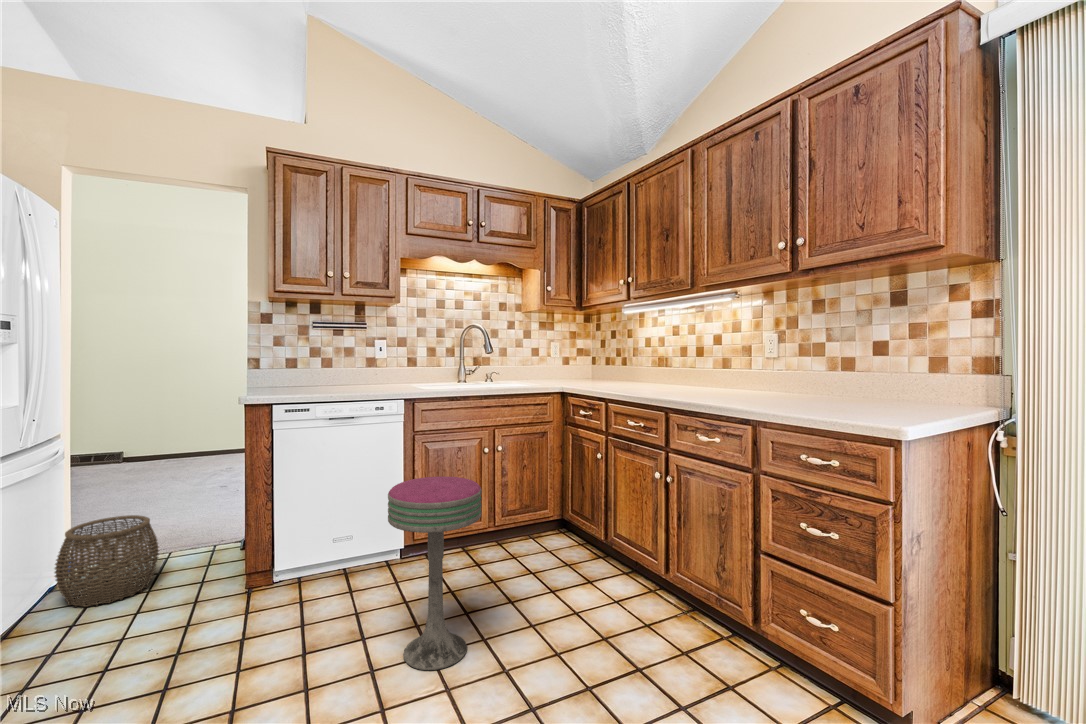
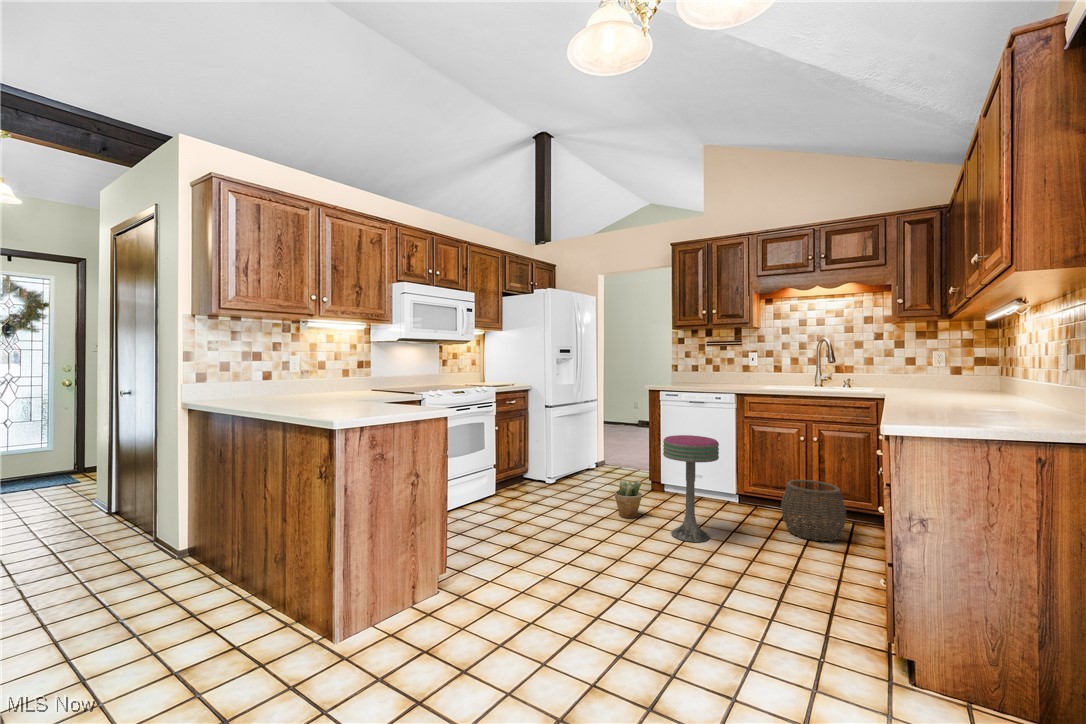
woven basket: present [54,515,159,607] -> present [781,480,846,541]
potted plant: none [257,591,319,682] -> present [615,480,642,518]

